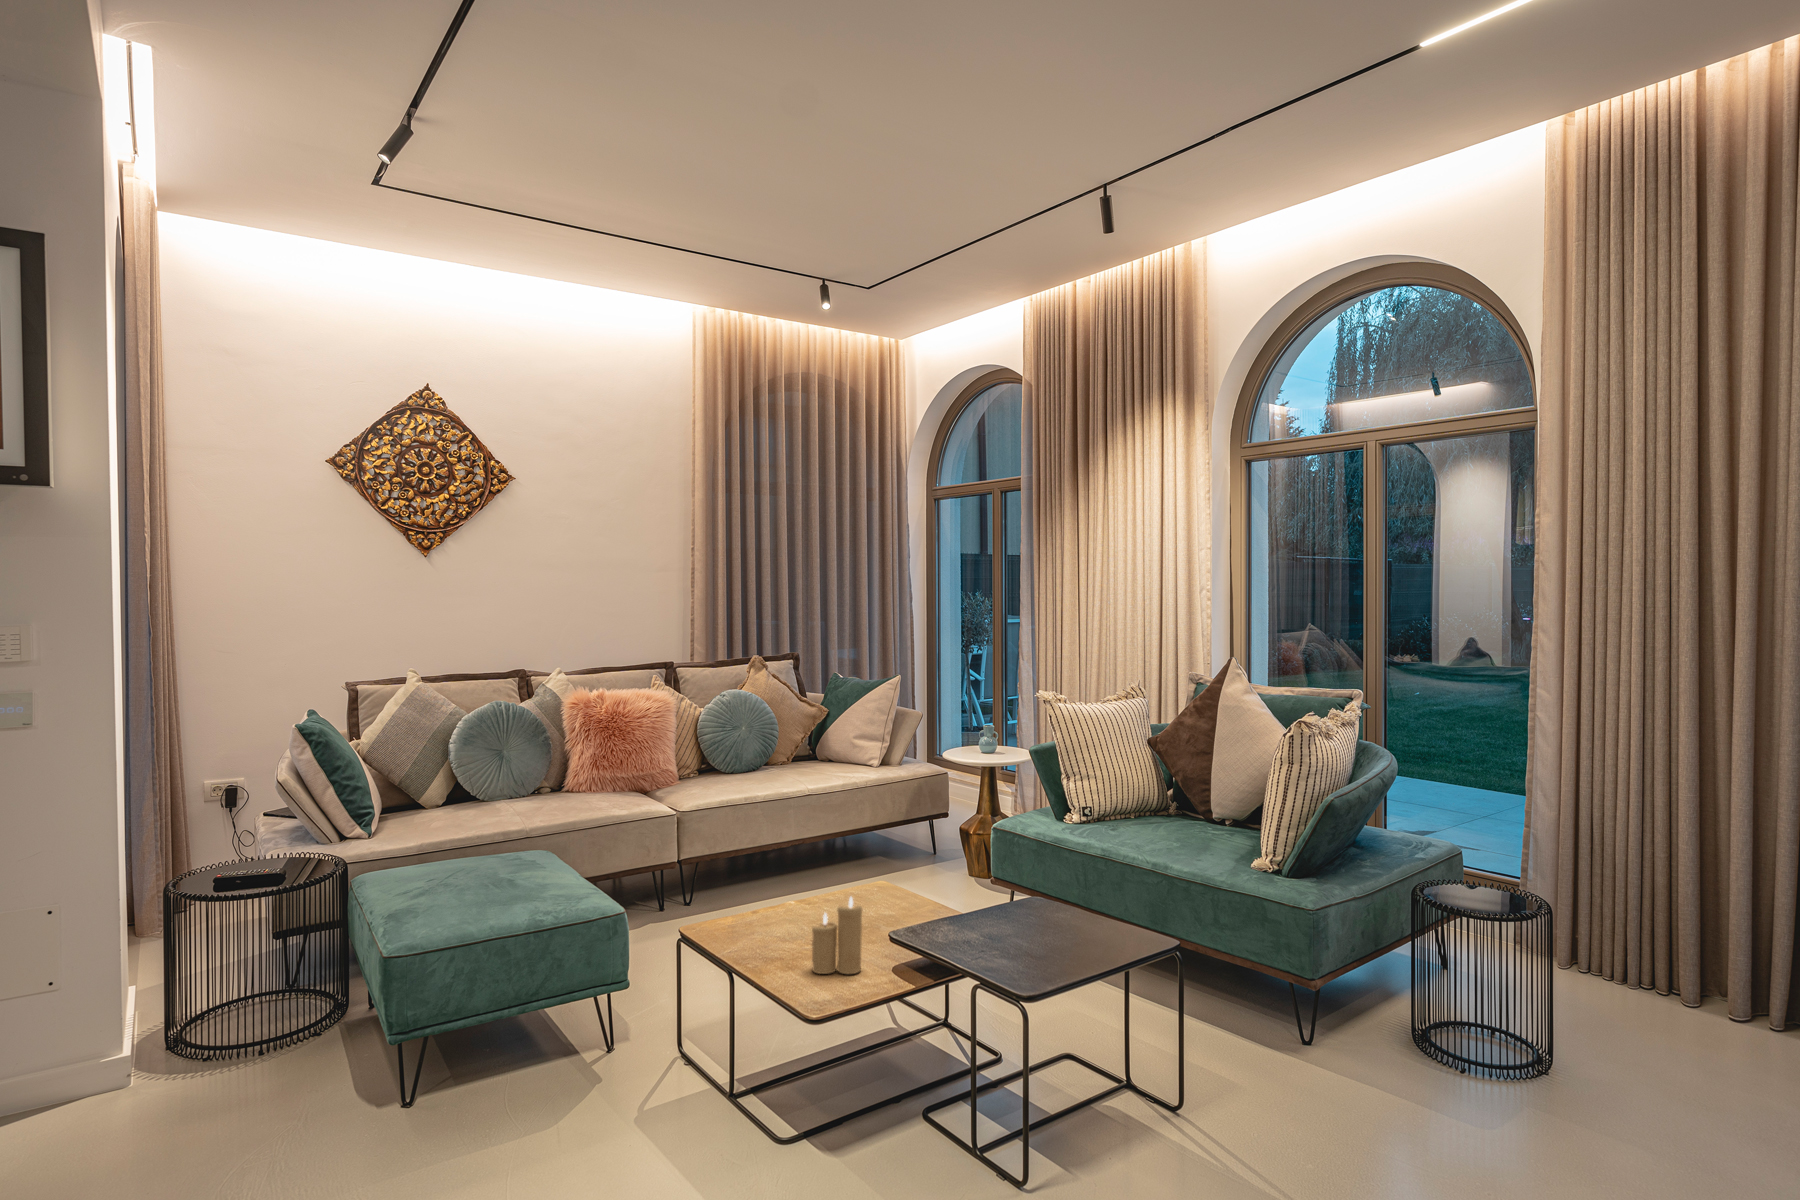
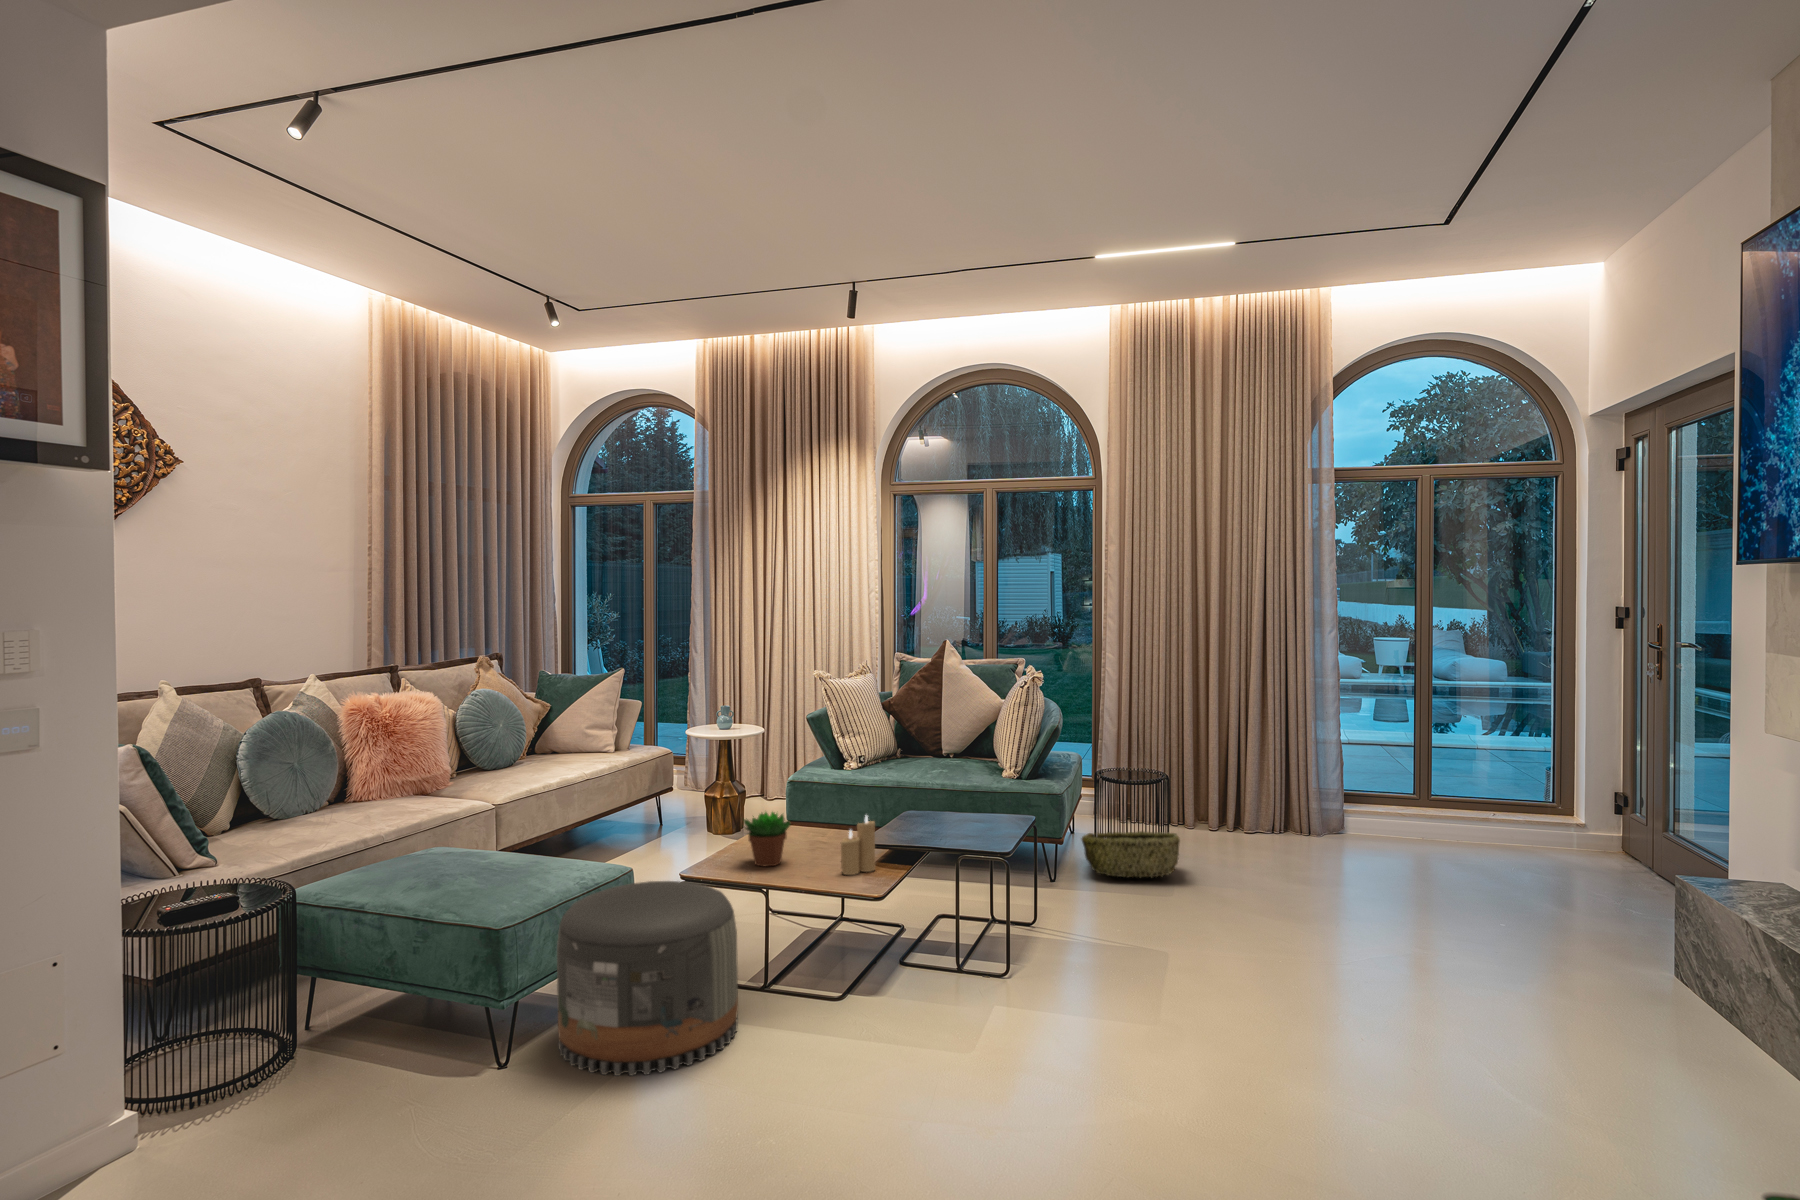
succulent plant: none [740,867,805,939] -> present [742,812,790,866]
pouf: none [455,930,670,1166] -> present [557,881,738,1076]
woven basket: none [1358,975,1552,1080] -> present [1082,831,1180,878]

